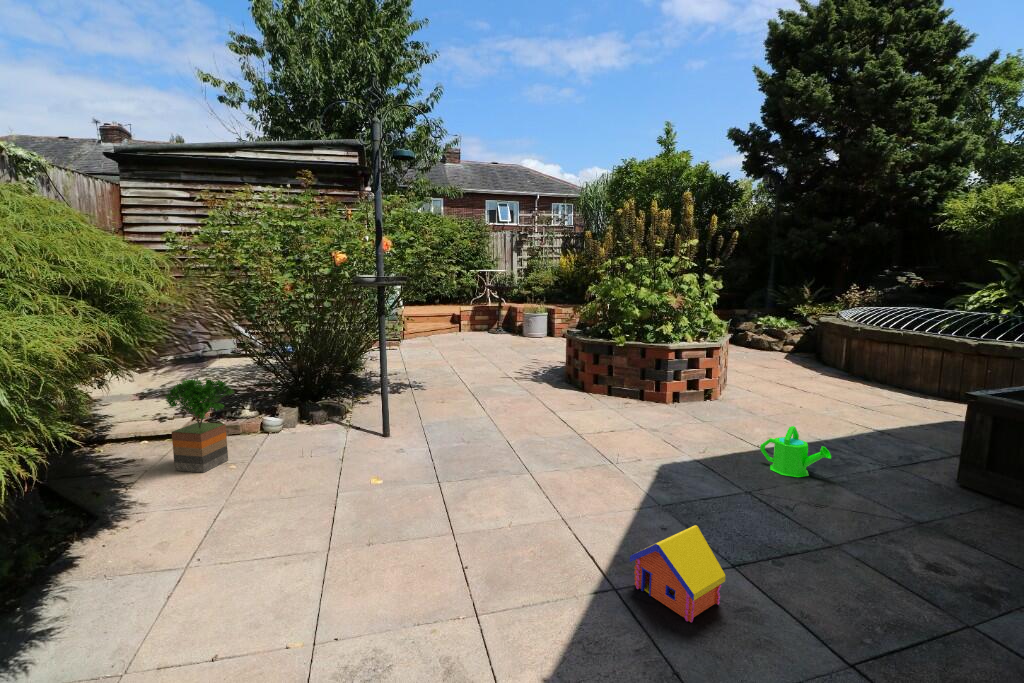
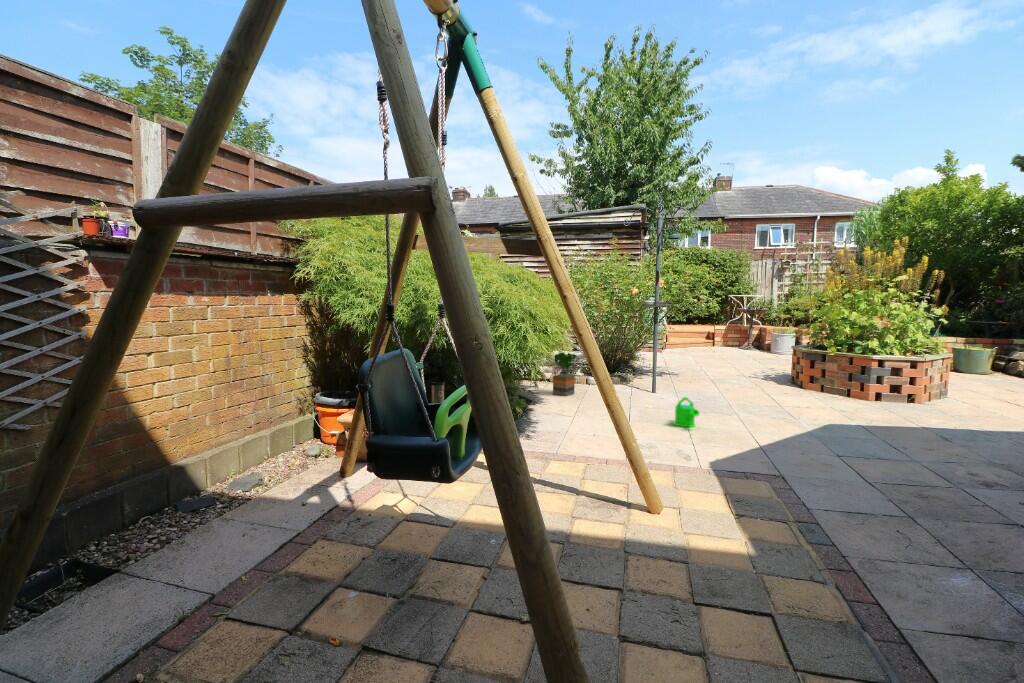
watering can: present [760,426,831,477] -> present [674,397,699,427]
toy house: present [630,525,726,622] -> none [764,422,808,457]

